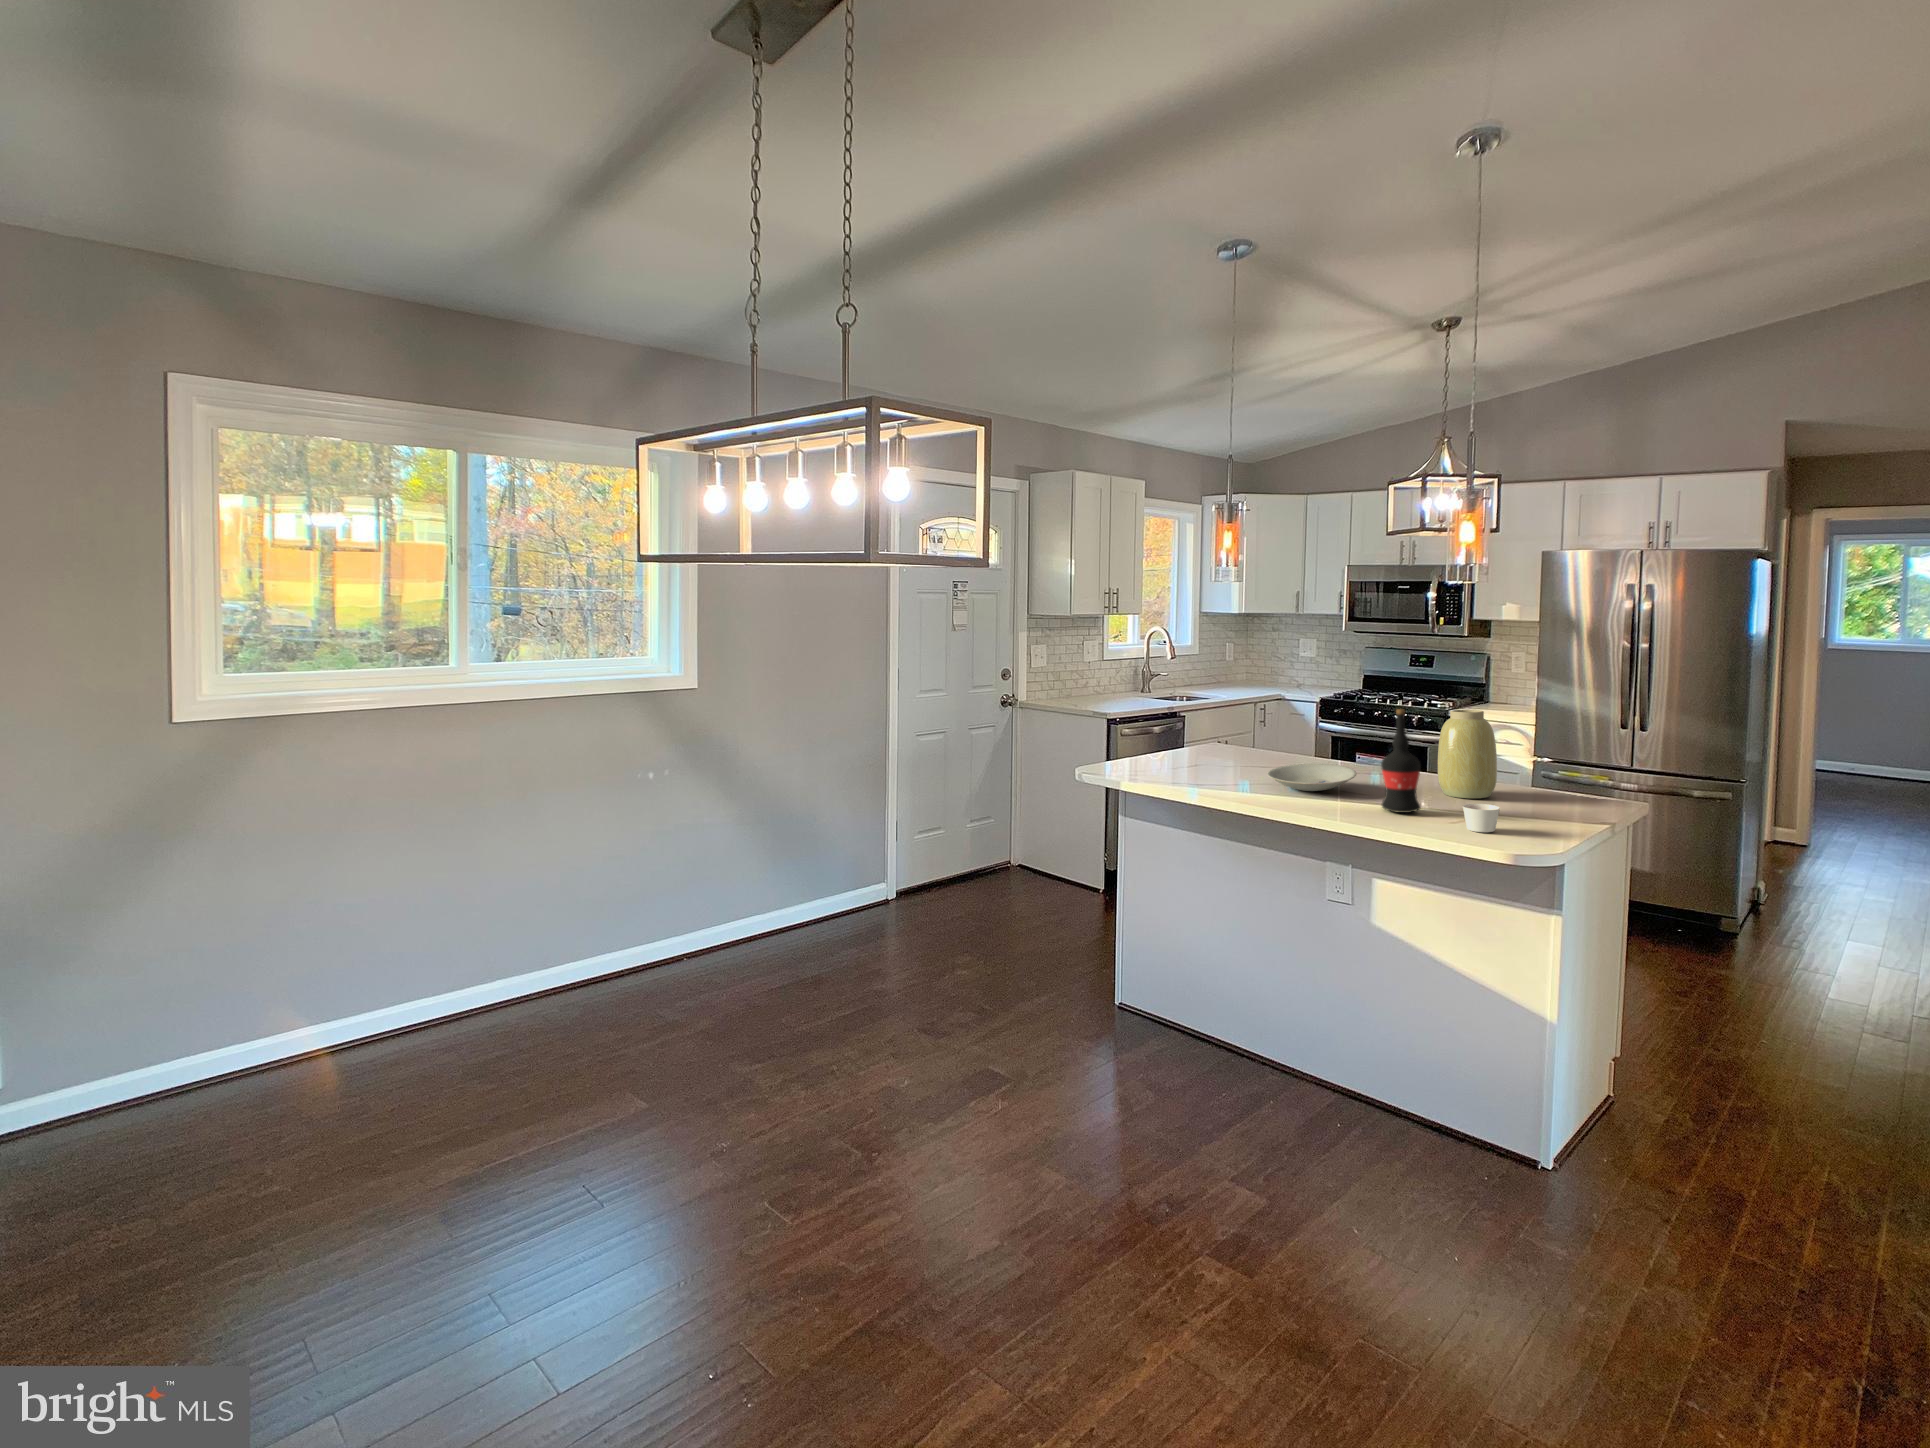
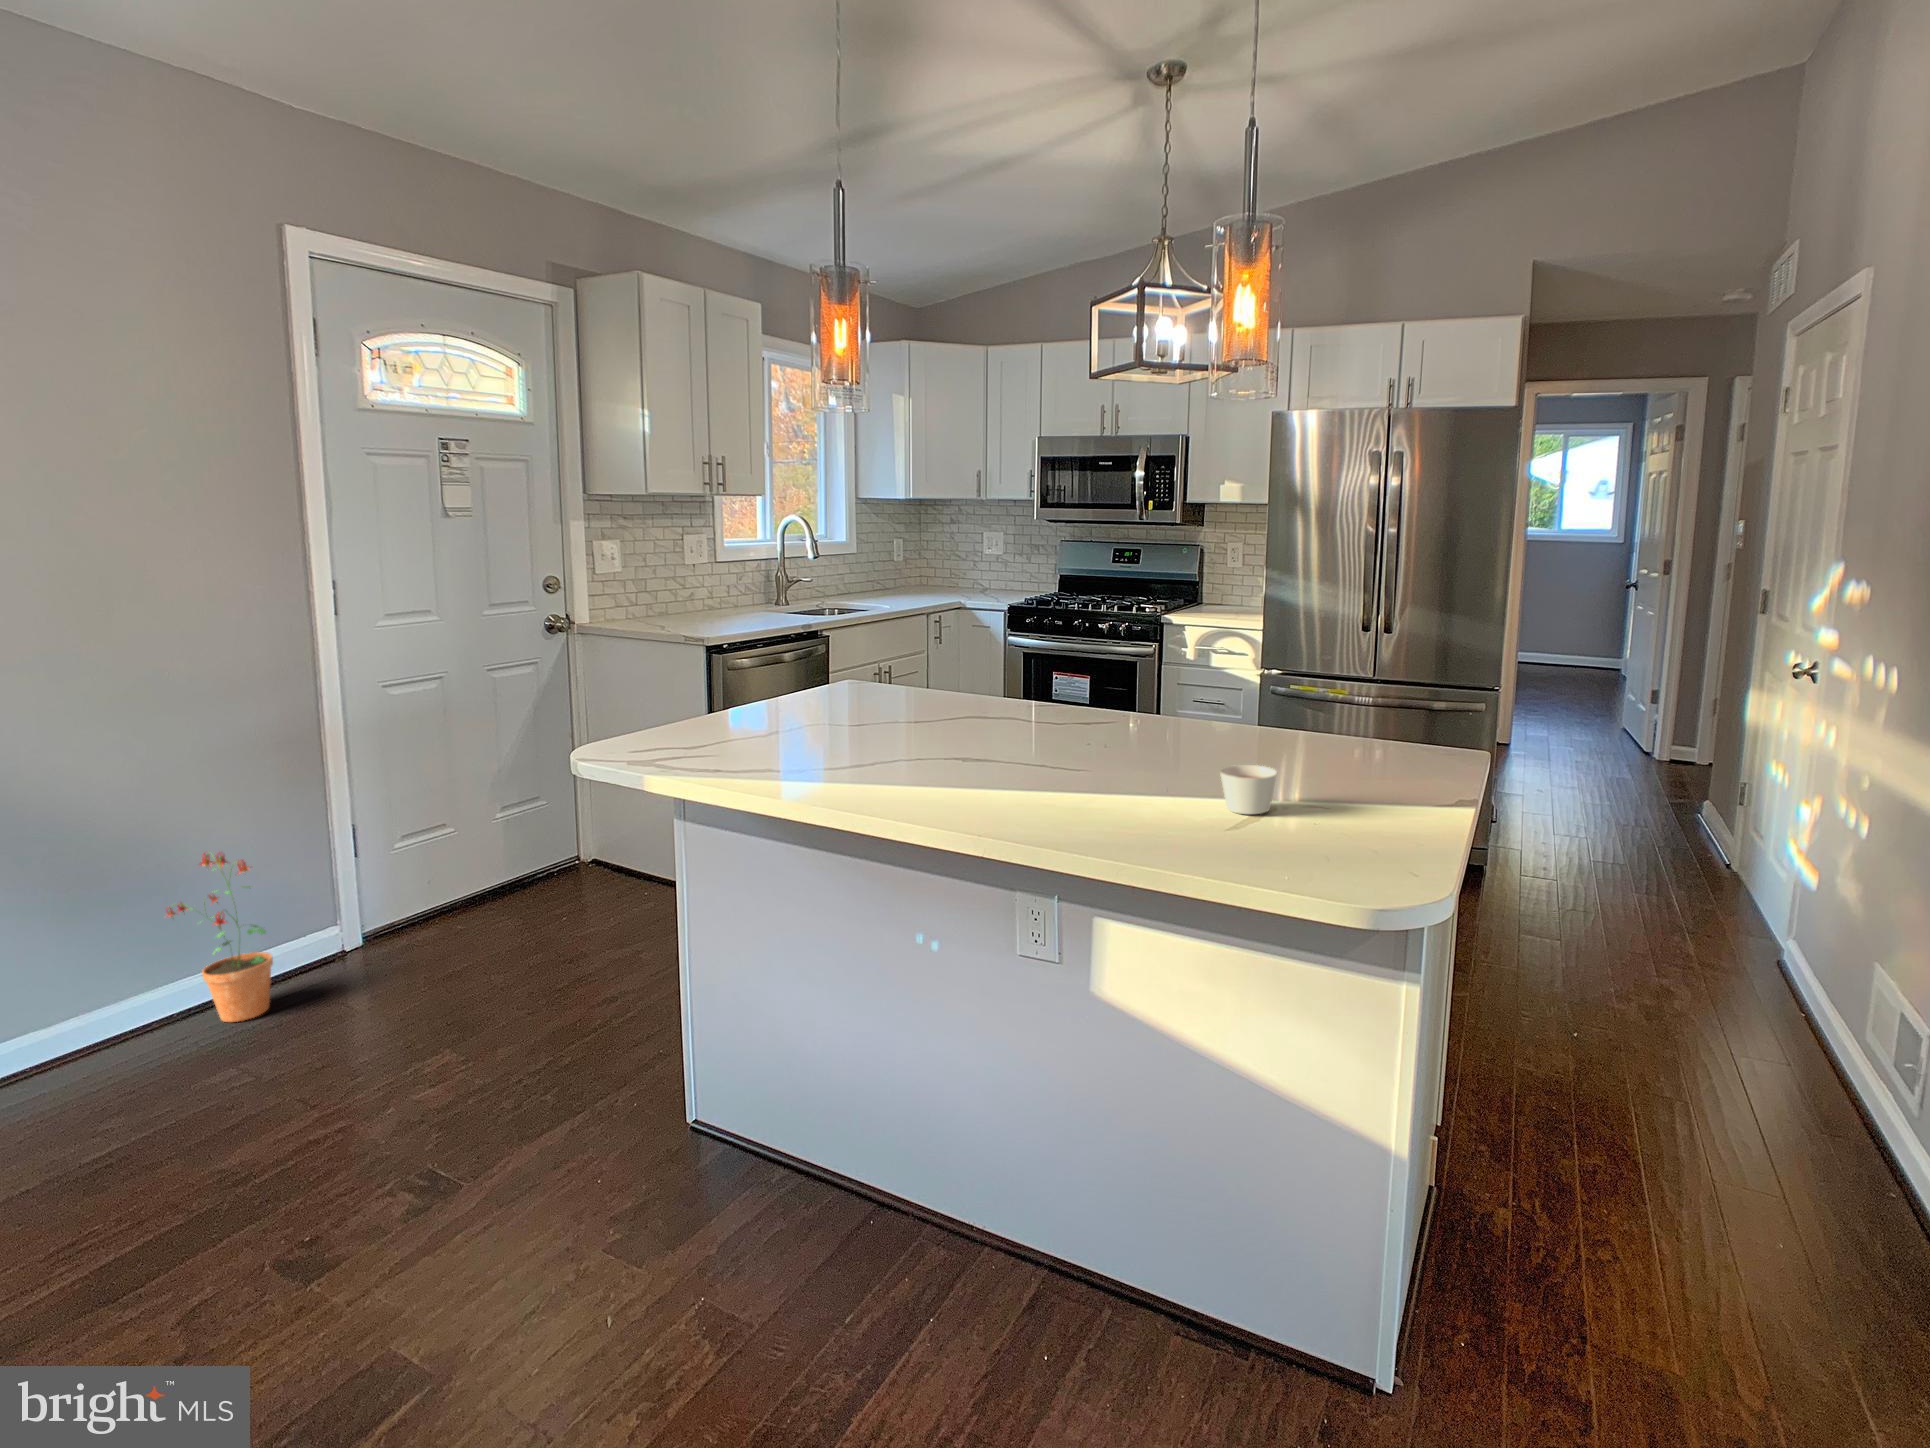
wine bottle: present [1381,709,1421,813] -> none [1090,613,1152,784]
vase: present [1438,710,1497,798] -> none [1169,611,1252,747]
bowl: present [1267,764,1357,791] -> none [913,704,1052,752]
potted plant: none [805,829,859,932] -> present [165,852,273,1022]

